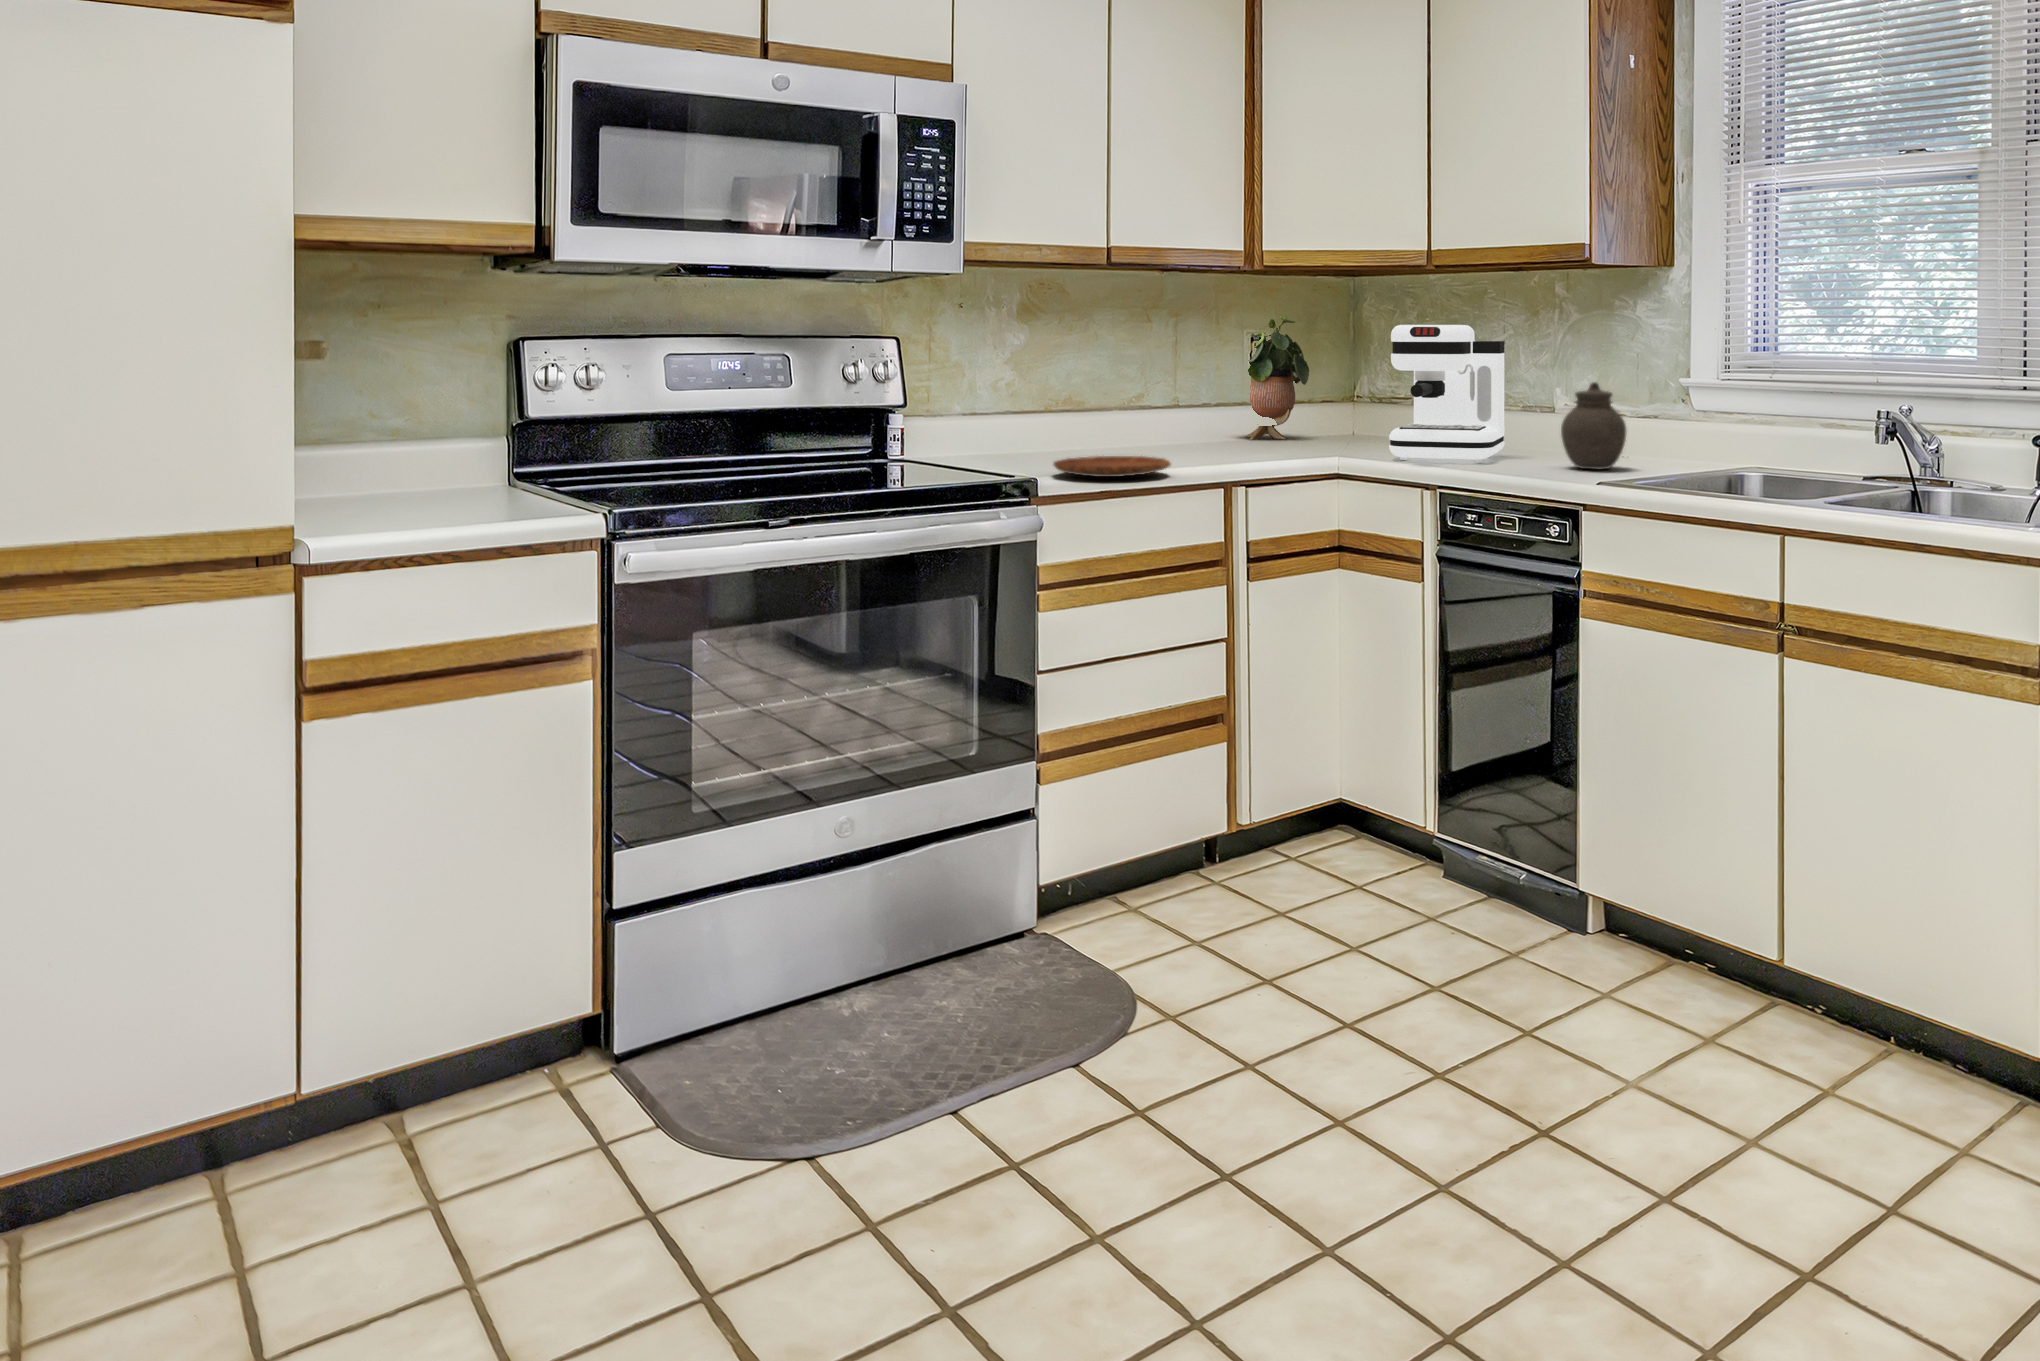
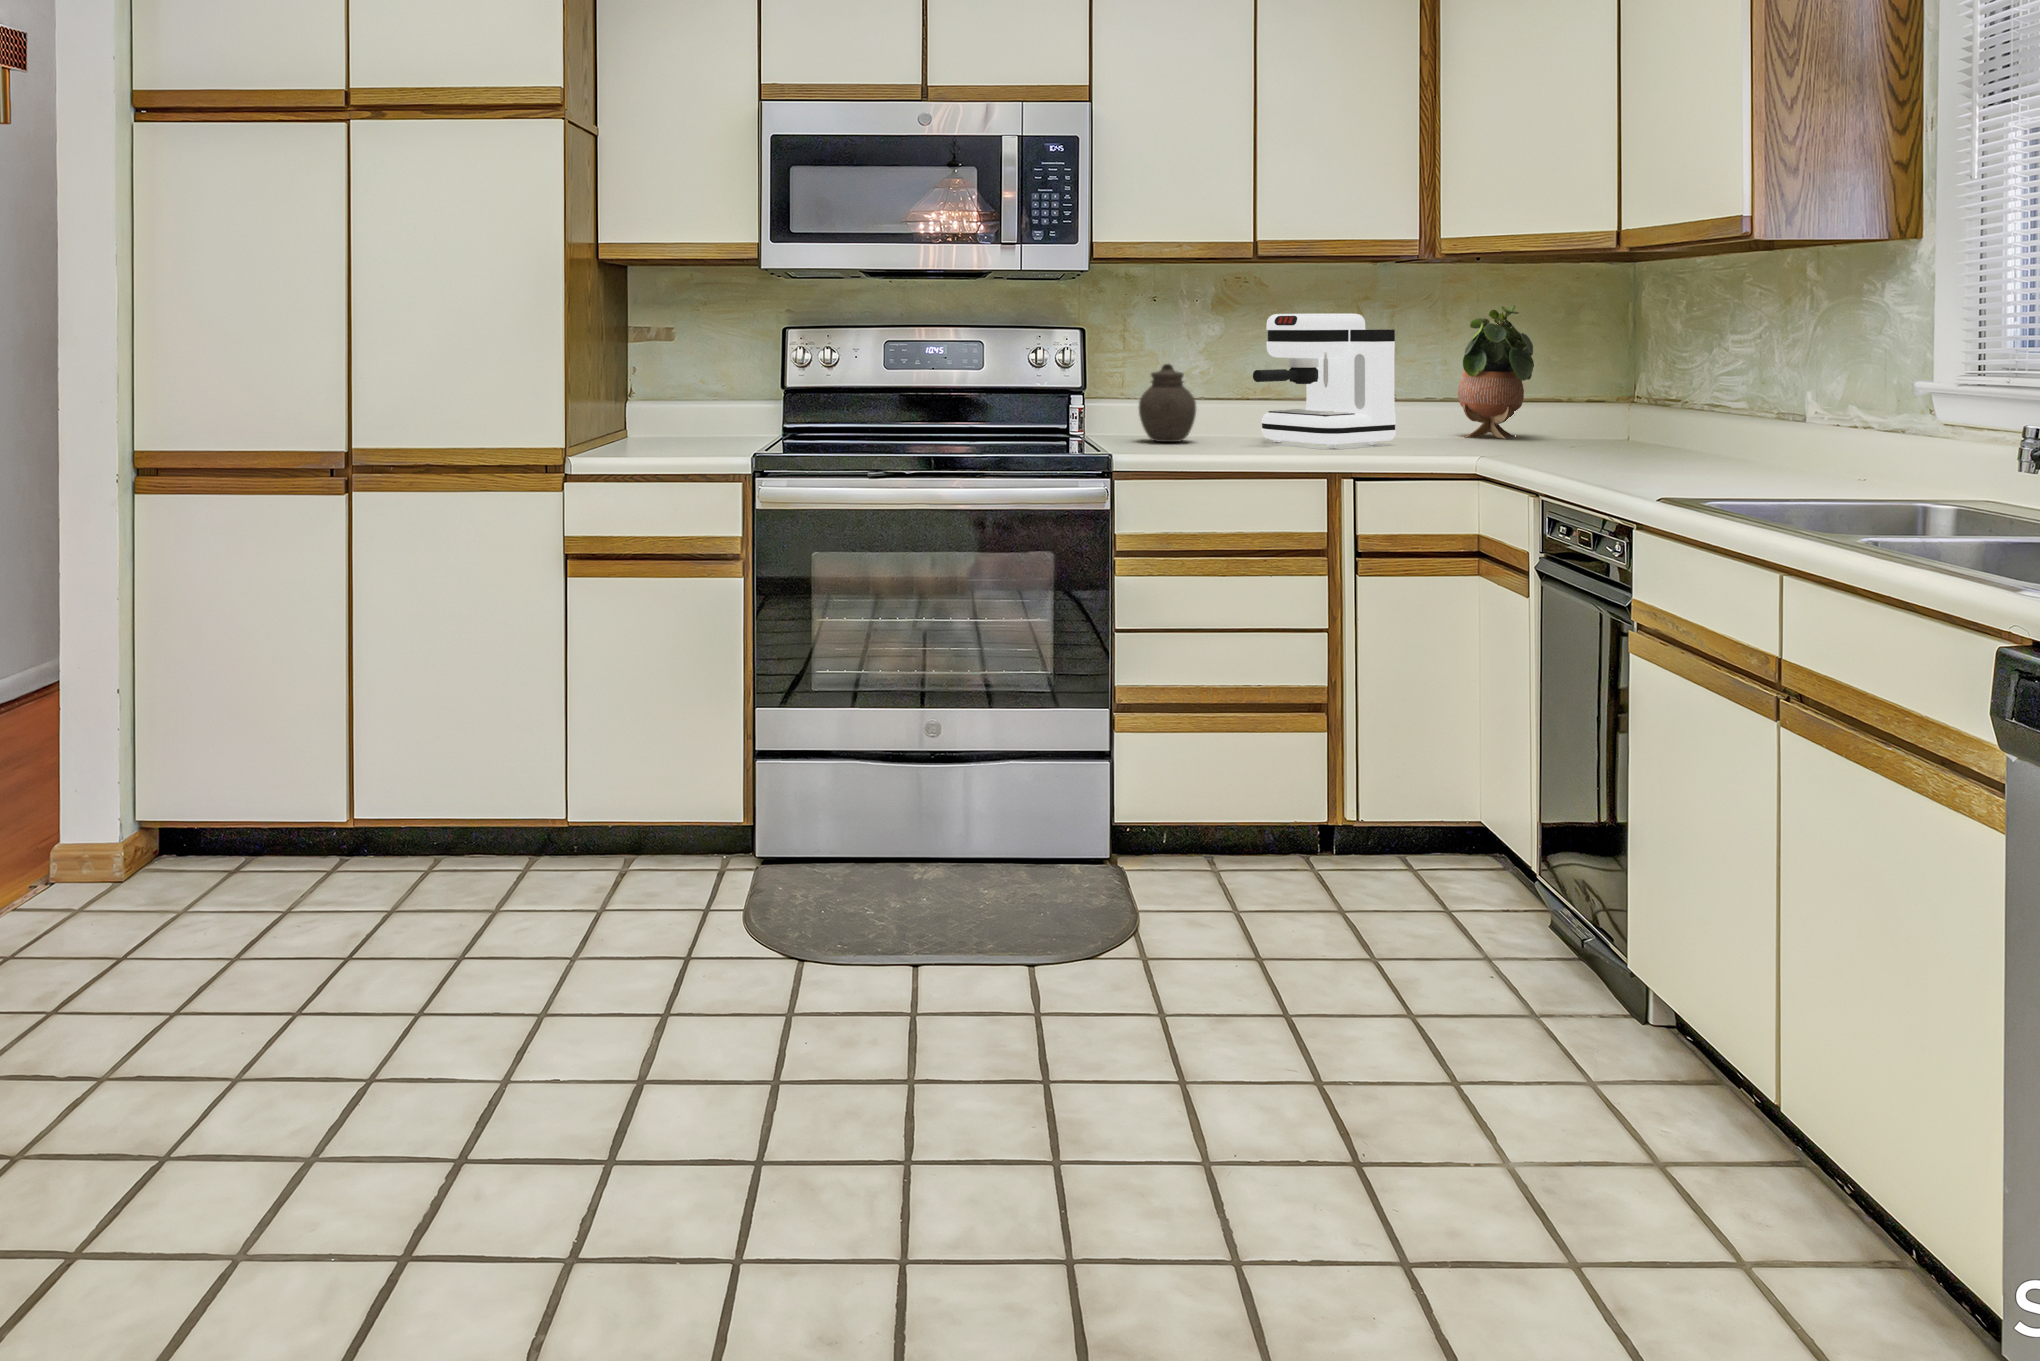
coffee maker: present [1389,325,1505,462] -> present [1253,314,1396,448]
jar: present [1561,382,1626,469] -> present [1139,364,1196,442]
tray: present [1054,456,1170,477] -> none [1144,440,1257,458]

